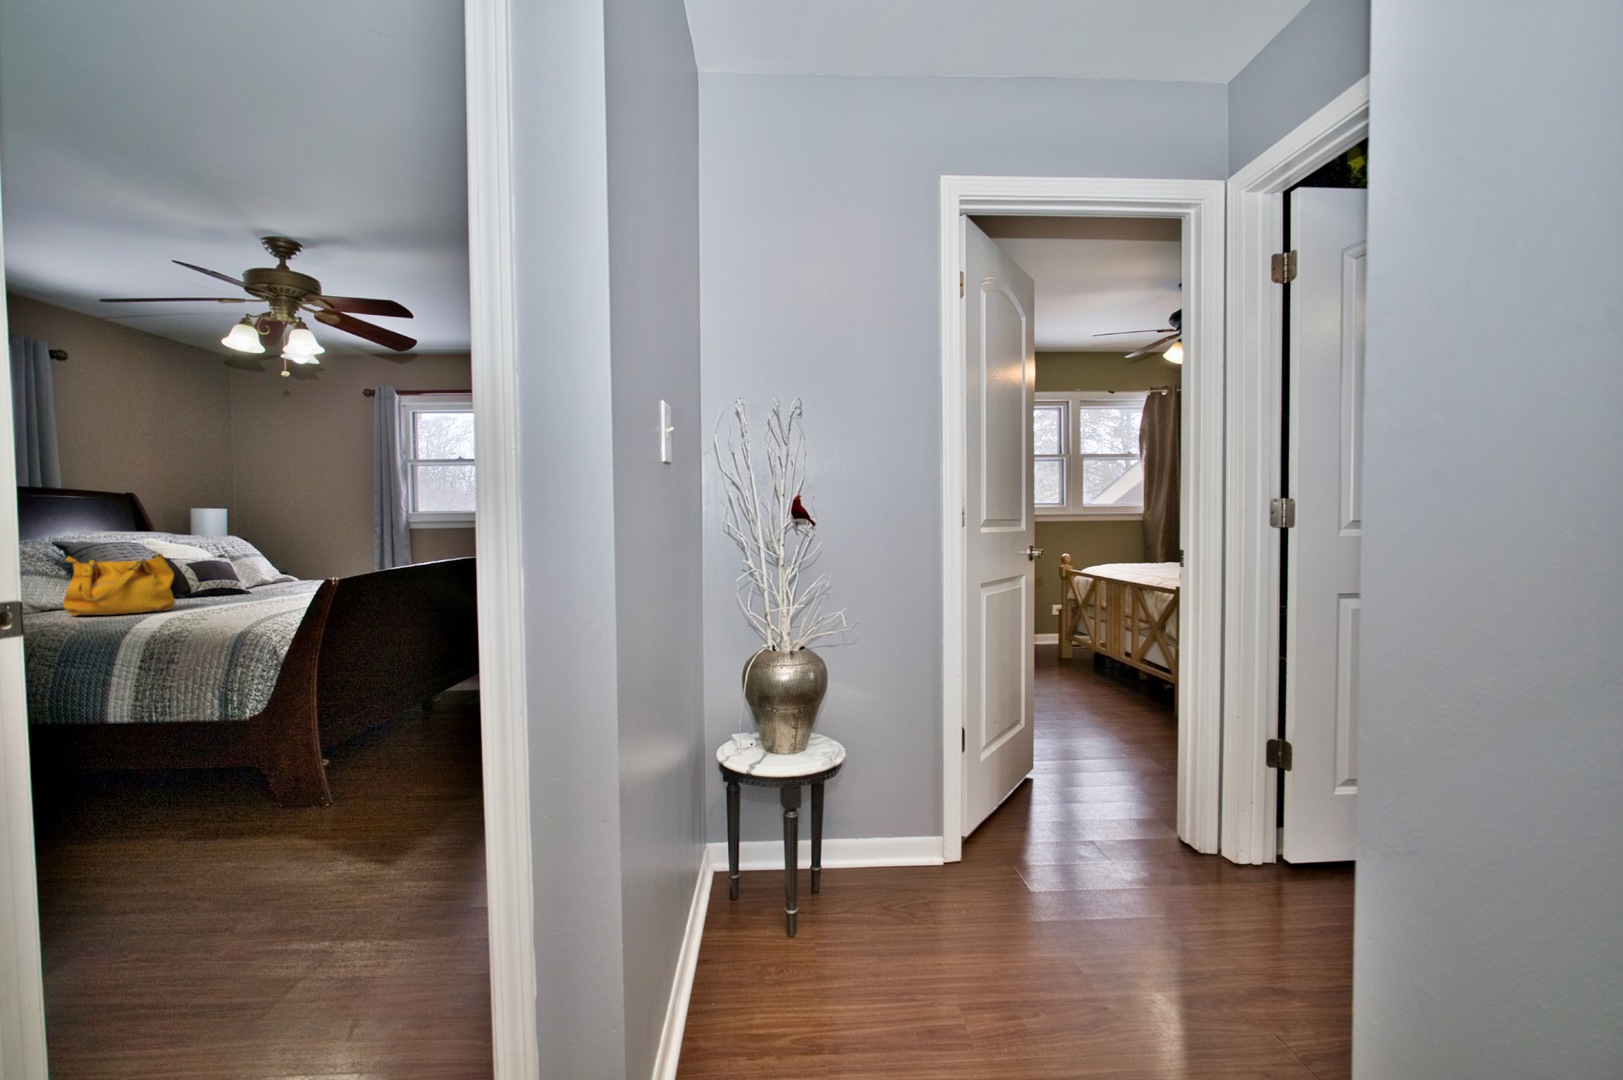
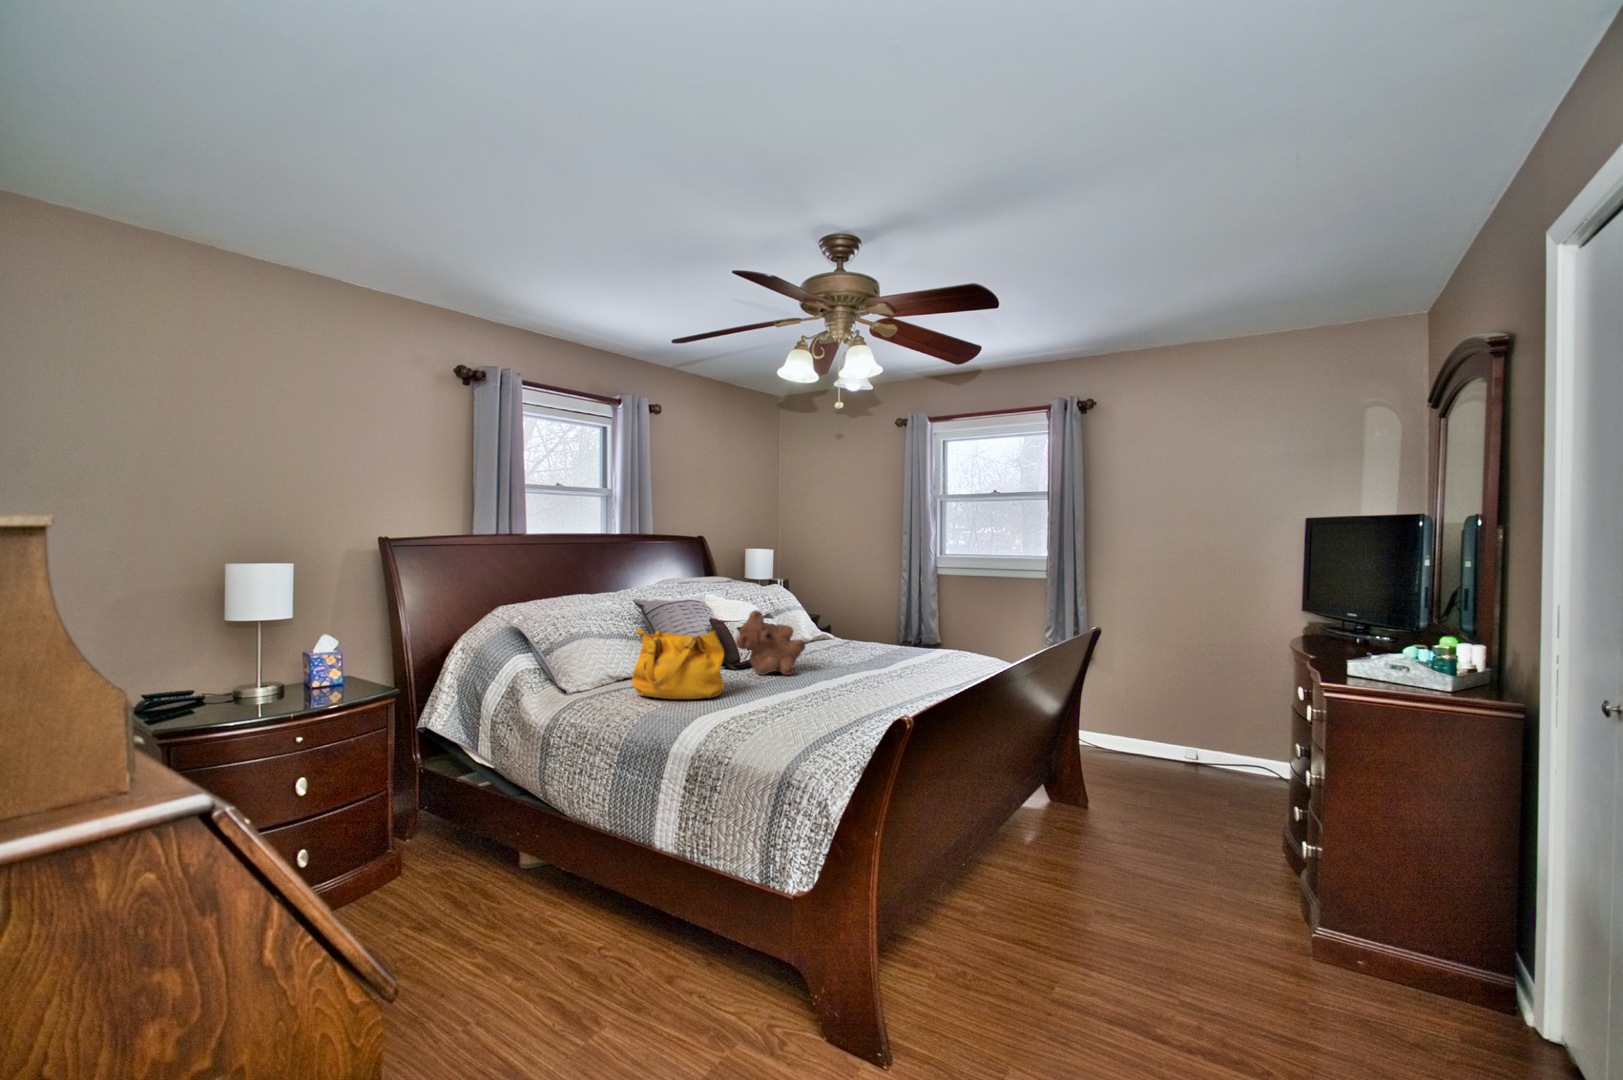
teddy bear: none [186,544,264,599] -> present [736,610,806,675]

